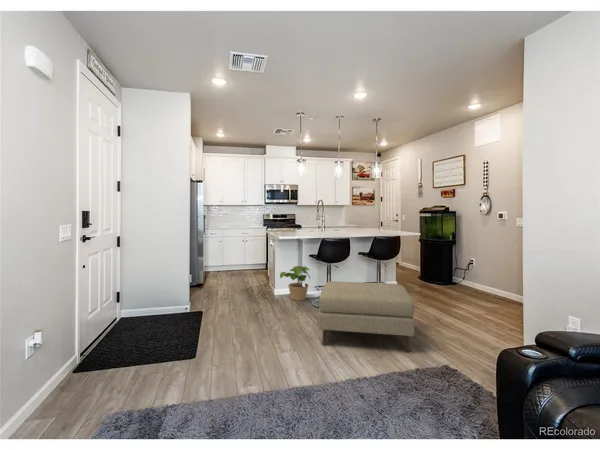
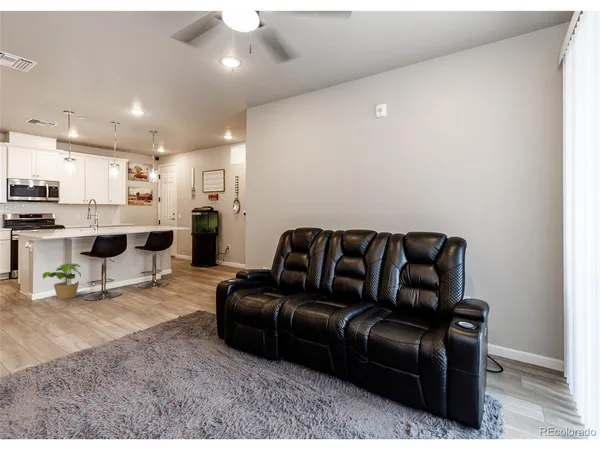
ottoman: present [318,281,415,352] -> none [93,267,176,323]

